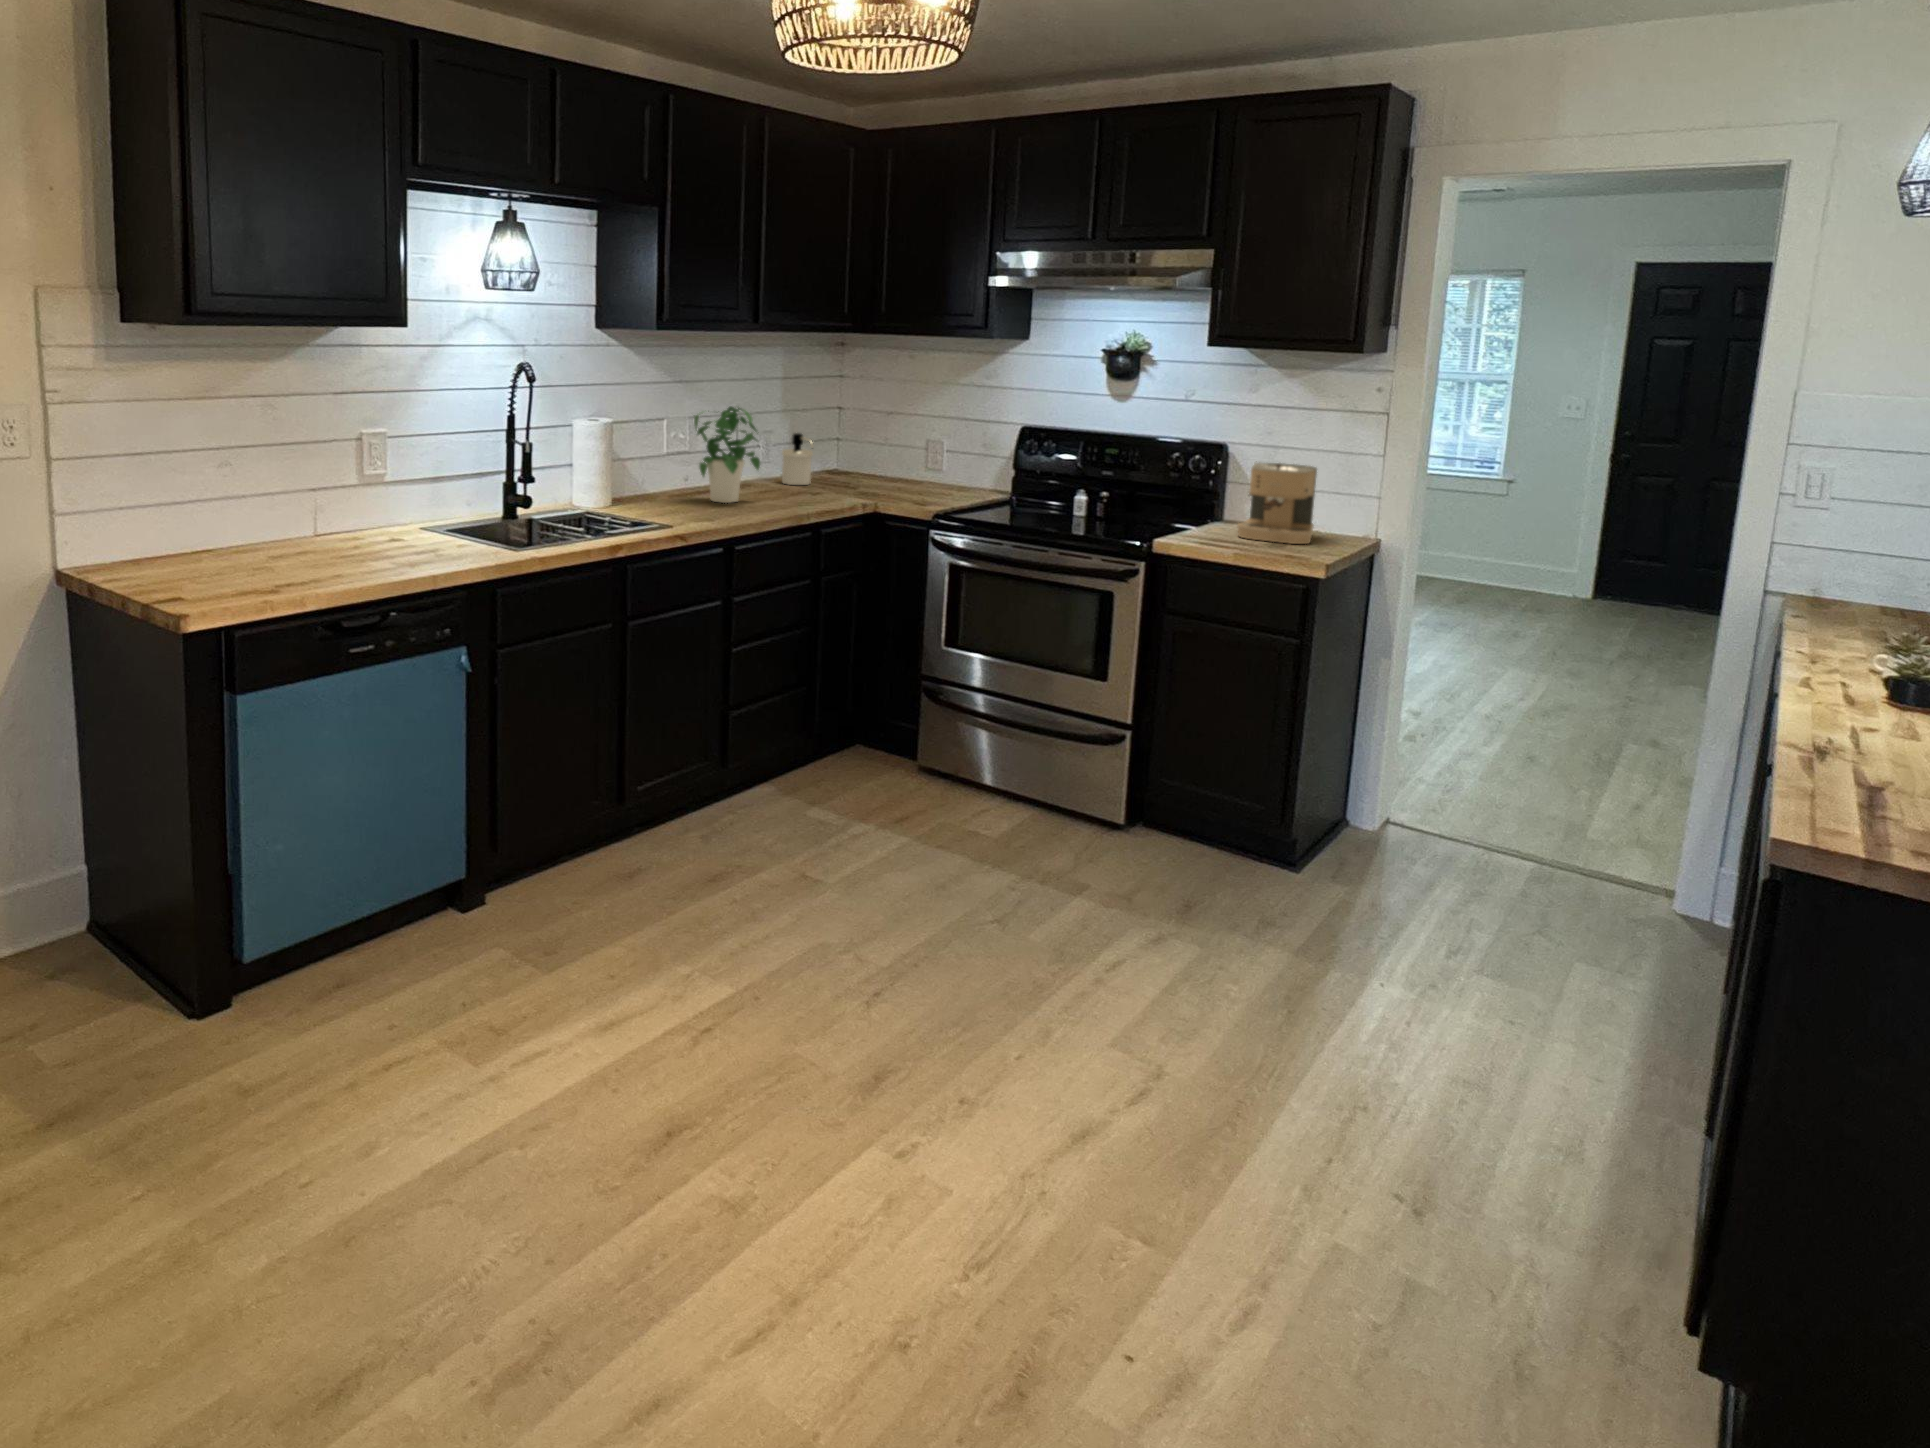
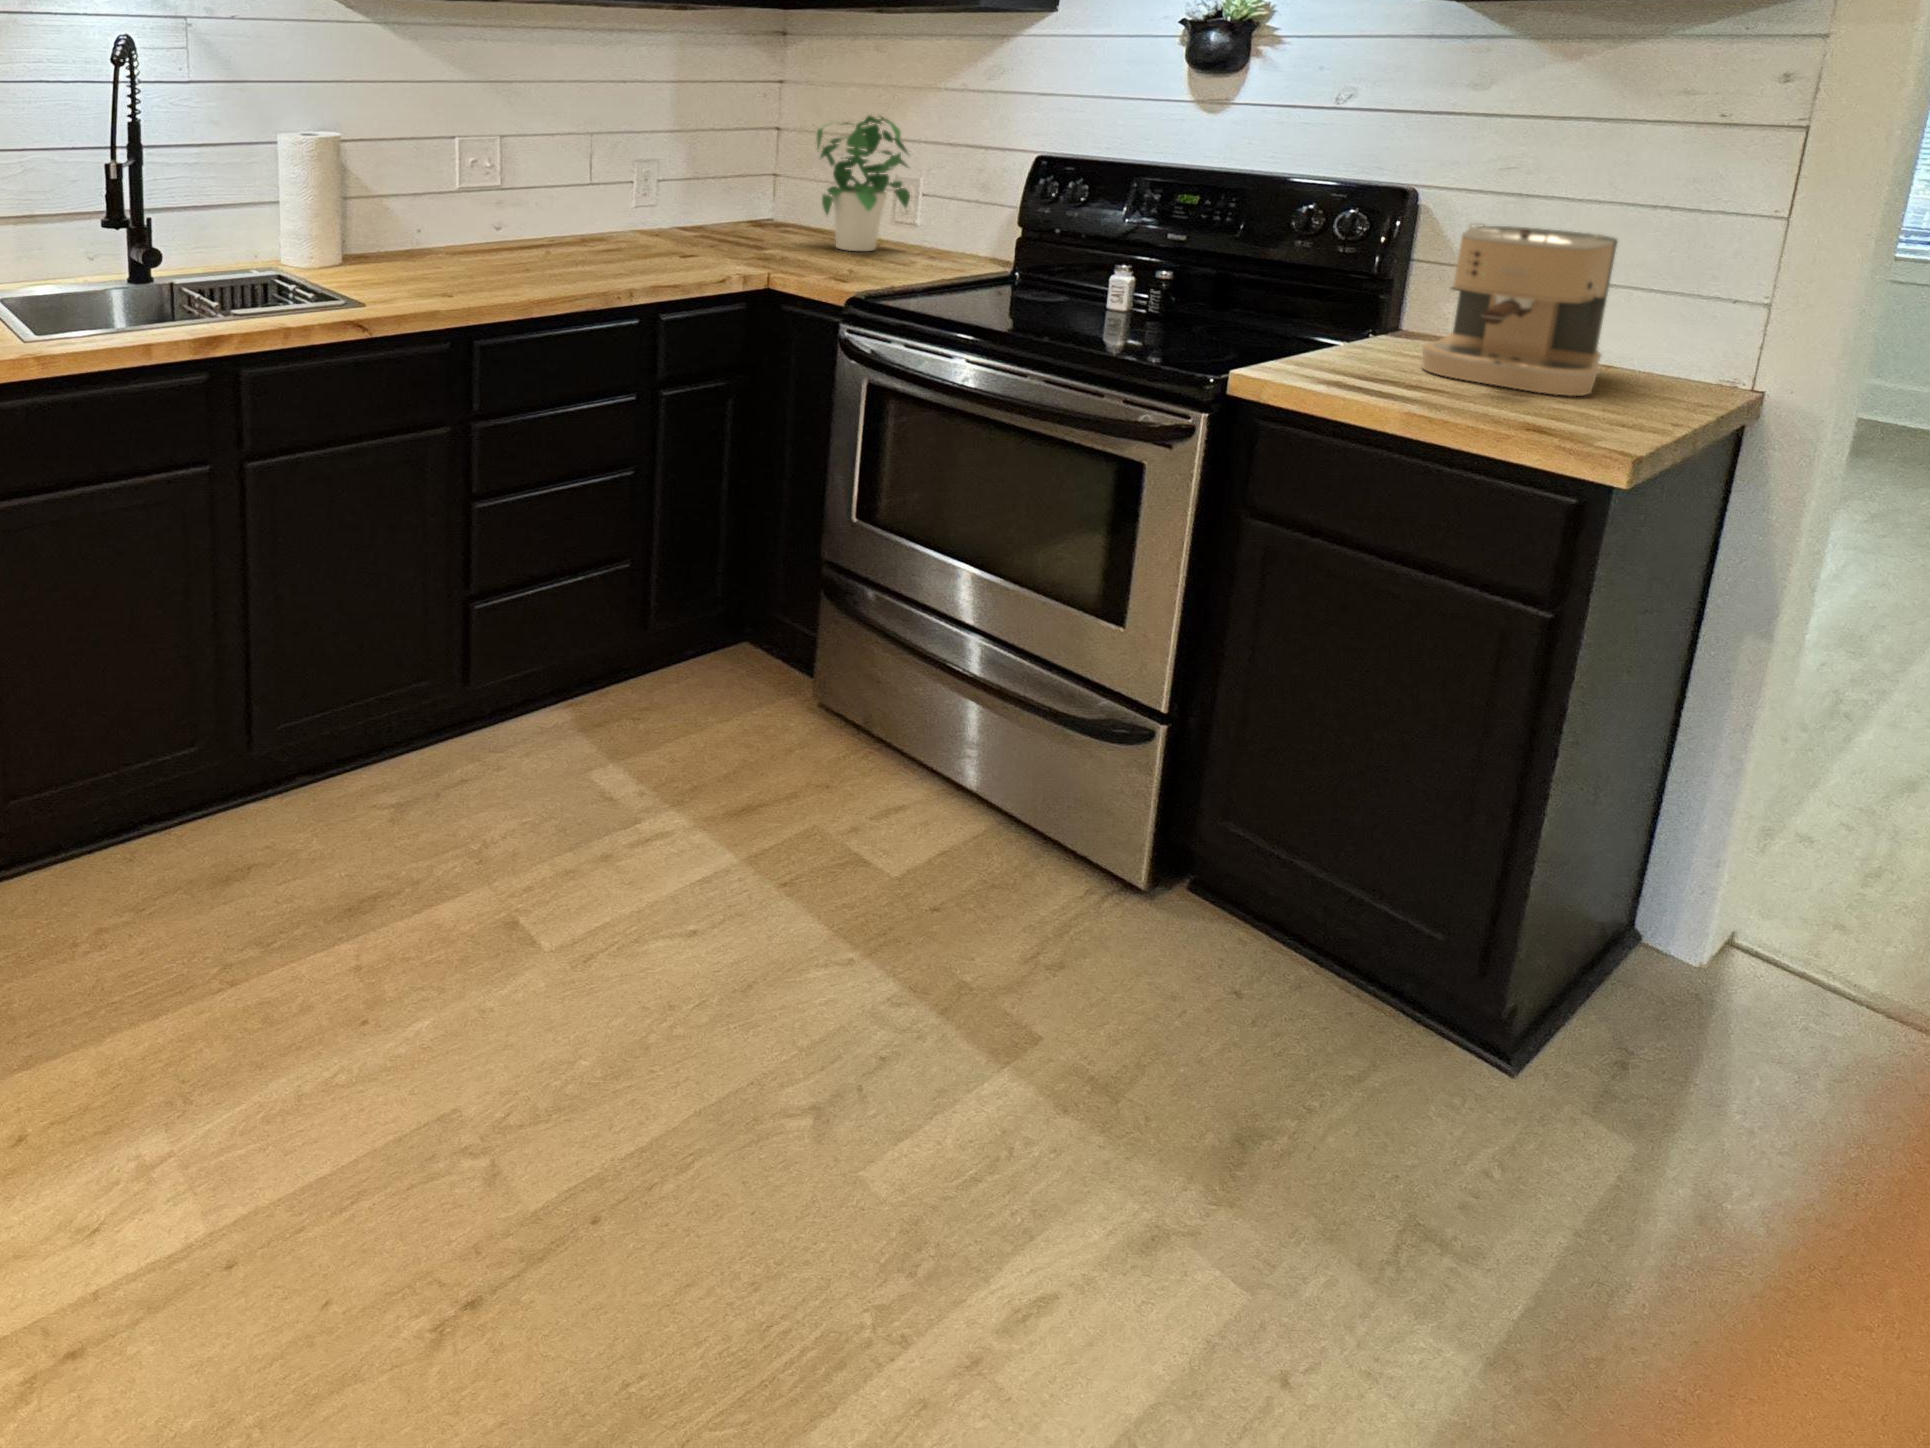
potted plant: present [694,406,760,503] -> present [817,116,910,251]
soap dispenser: present [782,433,813,485] -> none [664,163,710,240]

